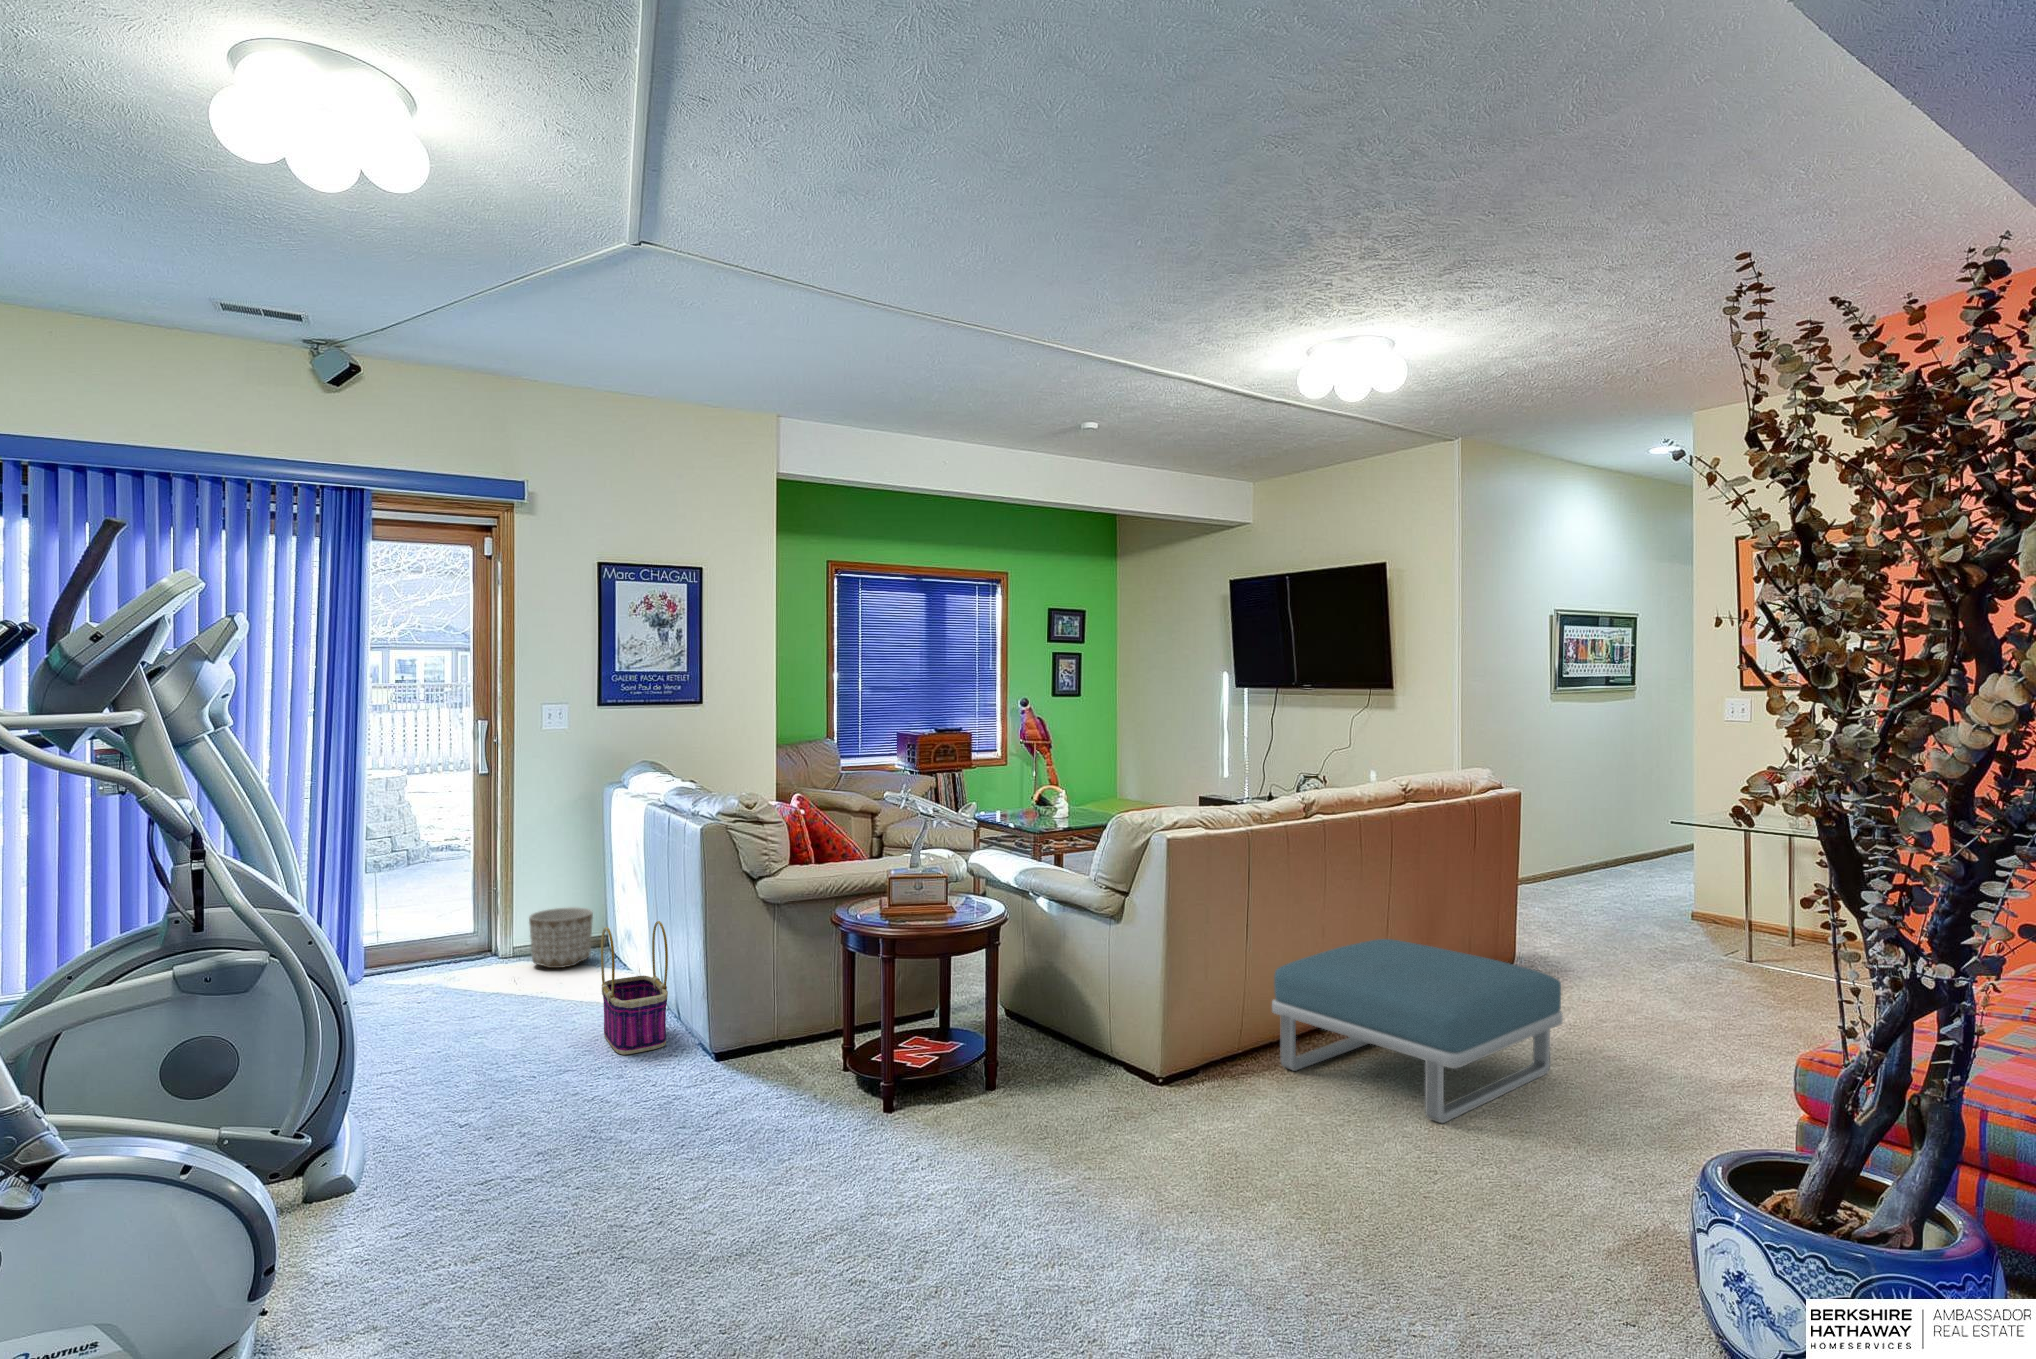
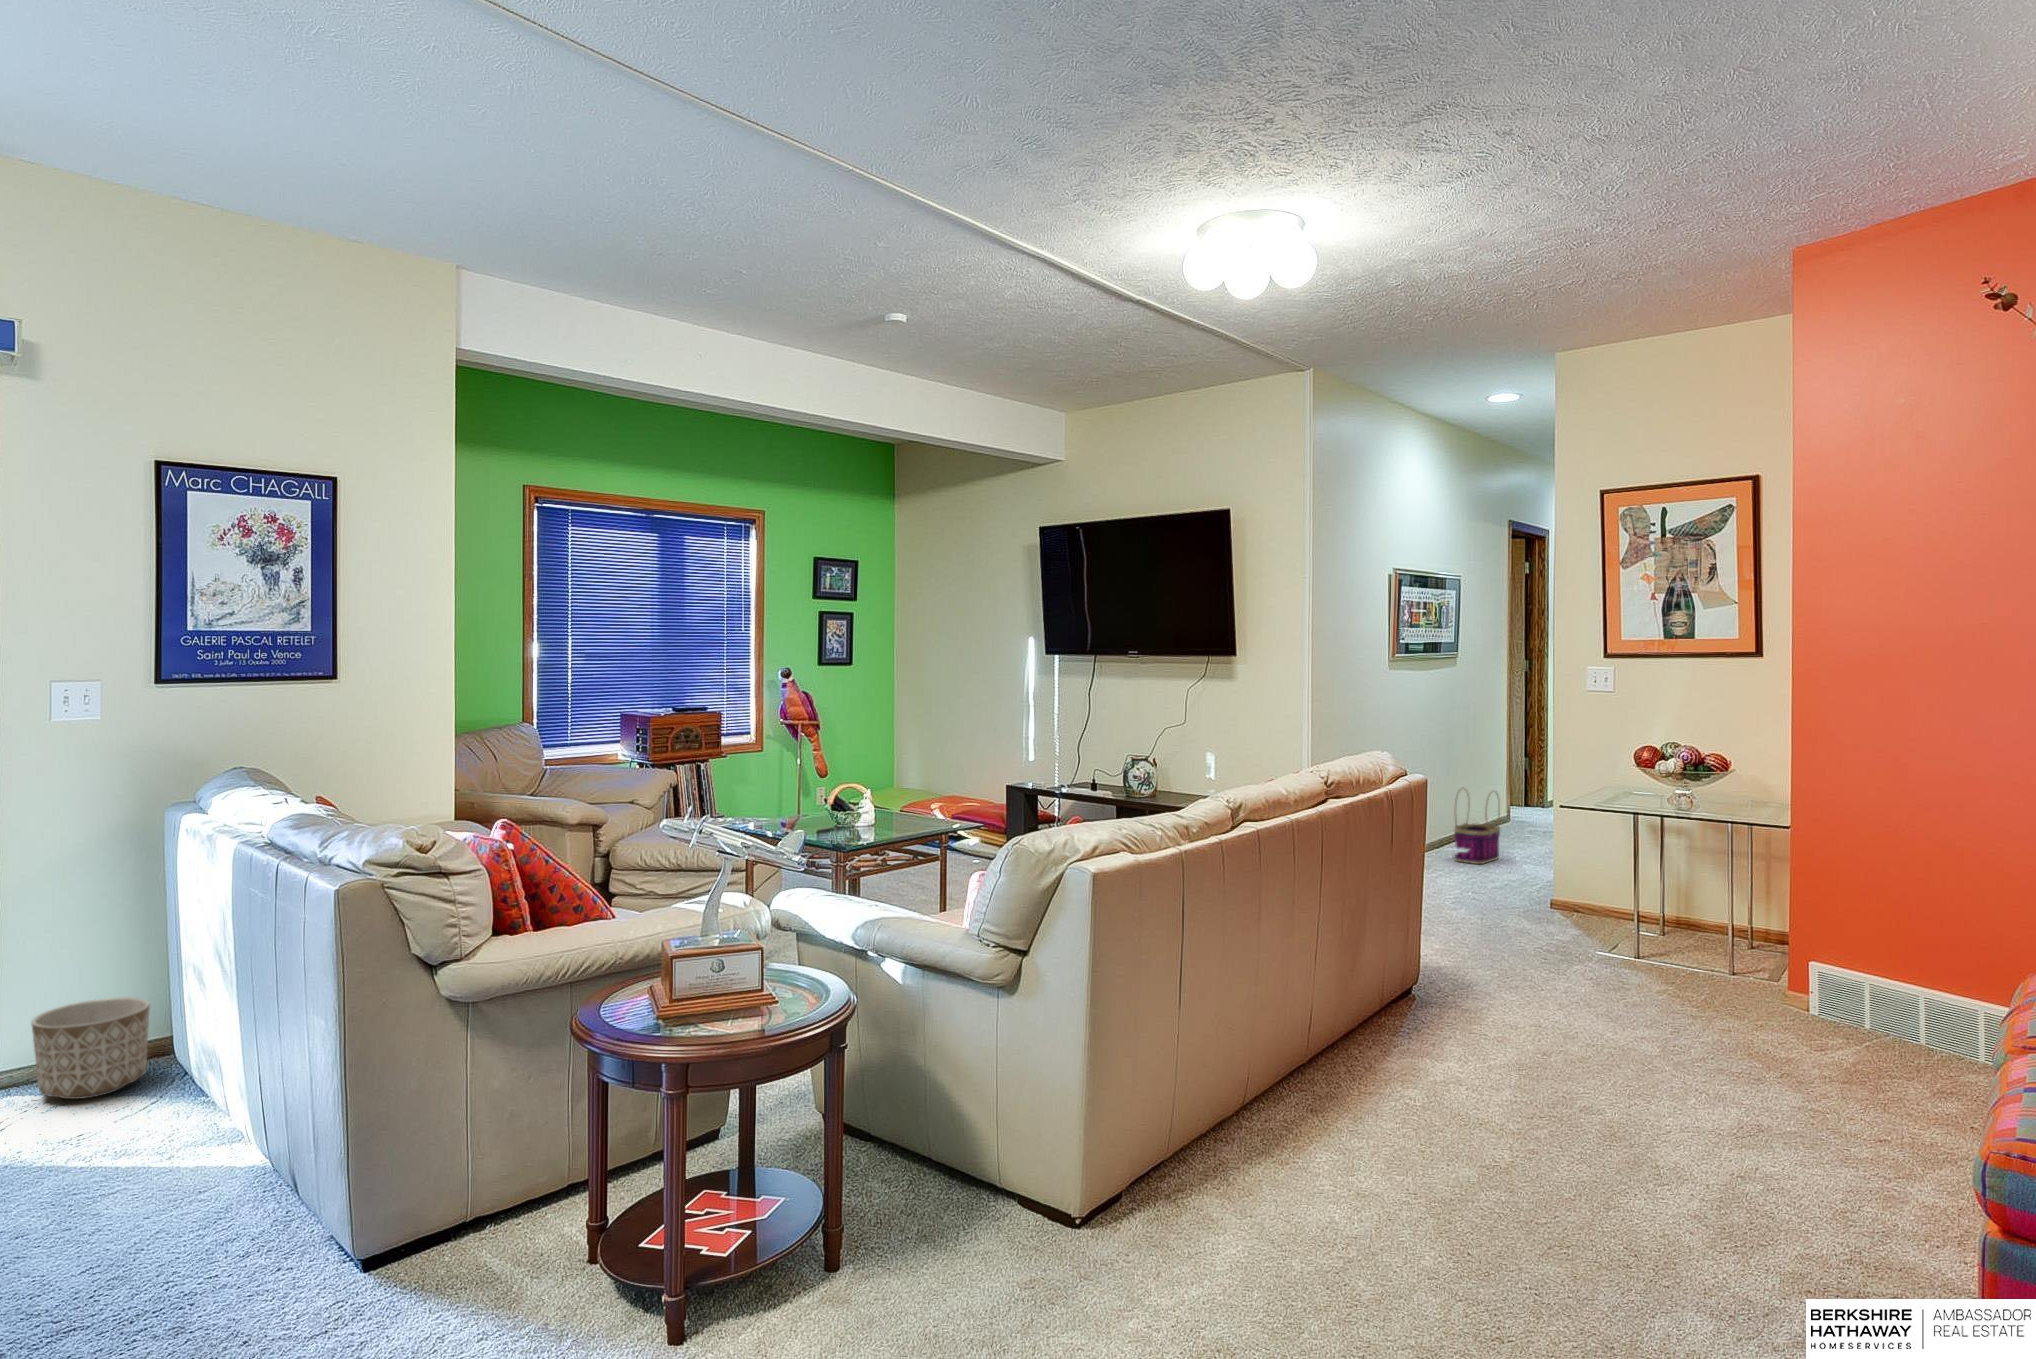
basket: present [601,921,668,1055] -> present [1454,789,1500,864]
footstool: present [1272,939,1563,1123] -> none [1213,984,1570,1255]

